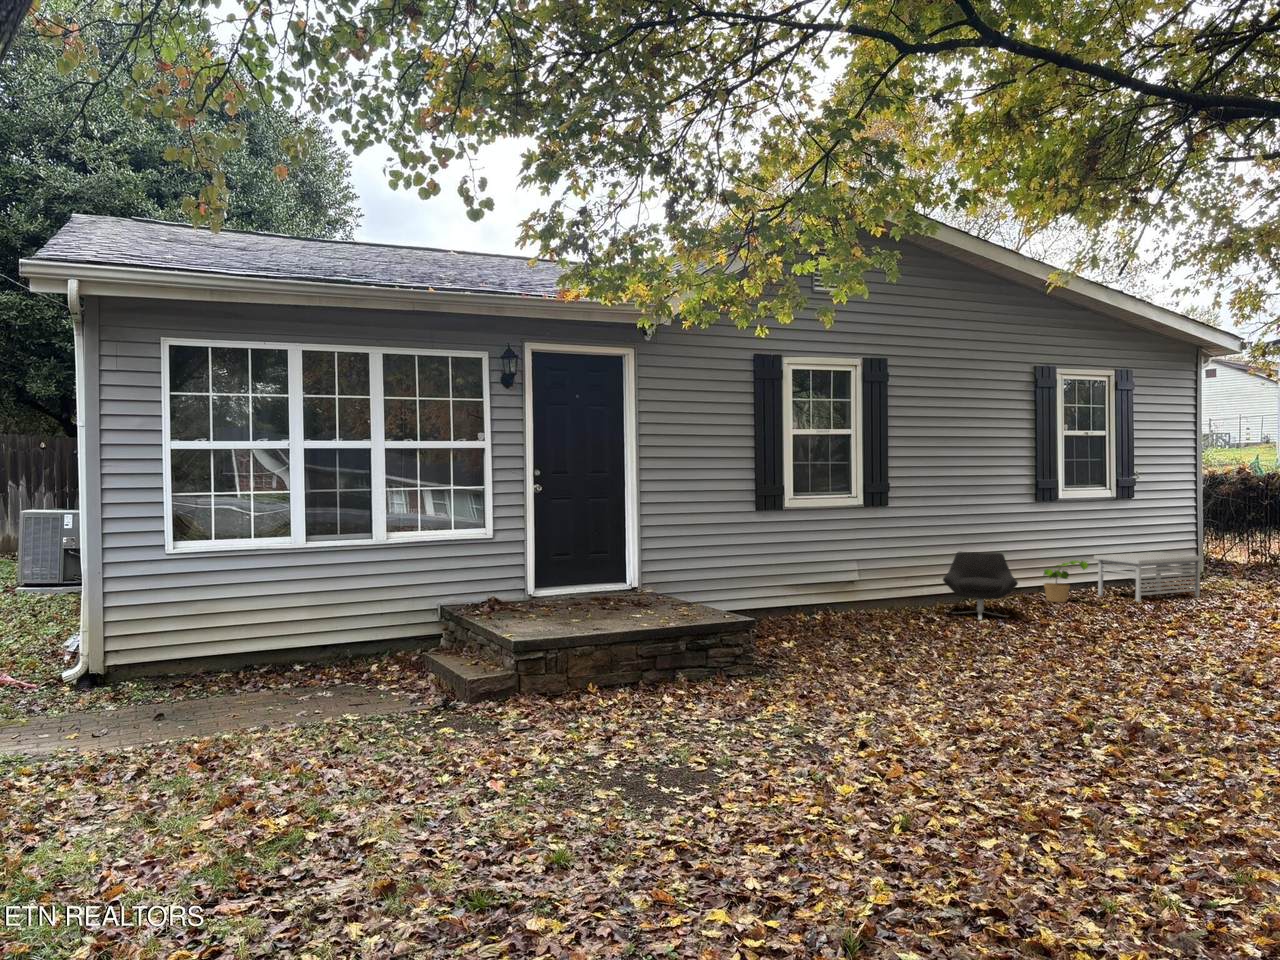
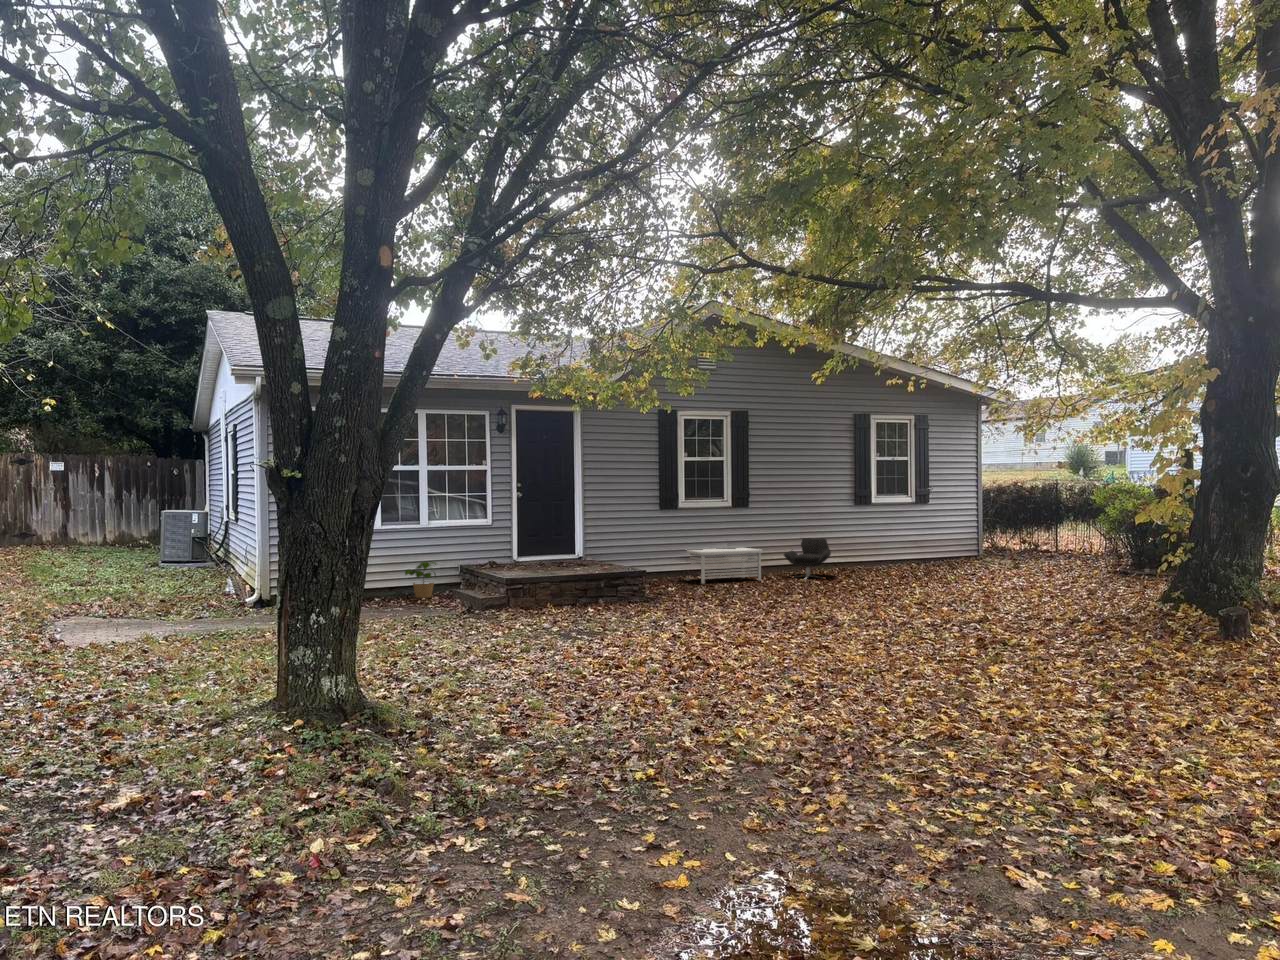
storage bench: present [1094,552,1203,602] -> present [686,548,763,584]
potted plant: present [1044,561,1088,602] -> present [405,562,436,598]

